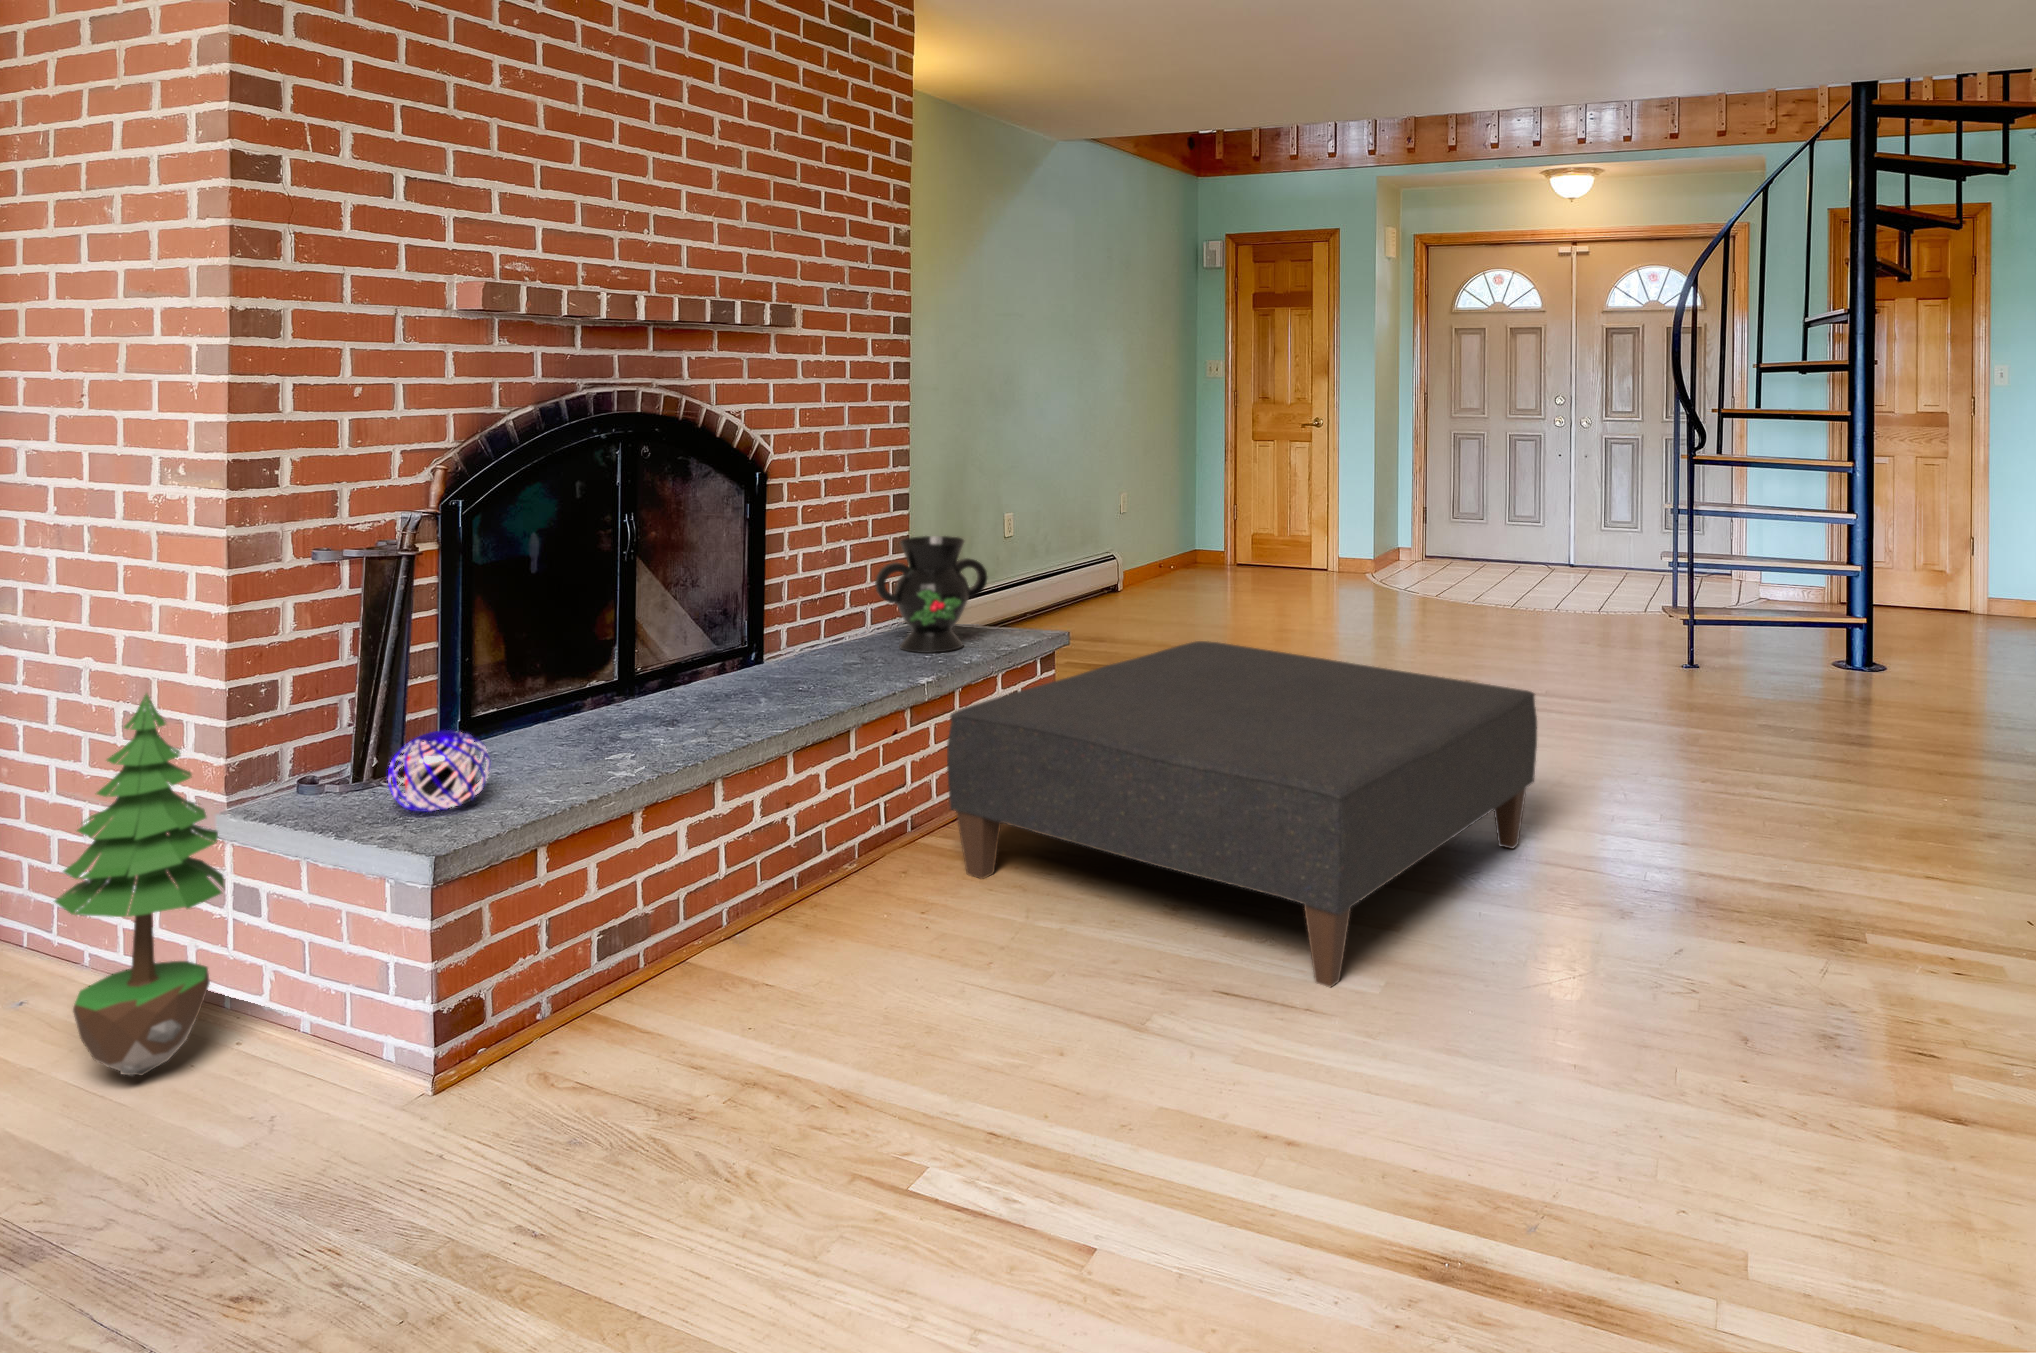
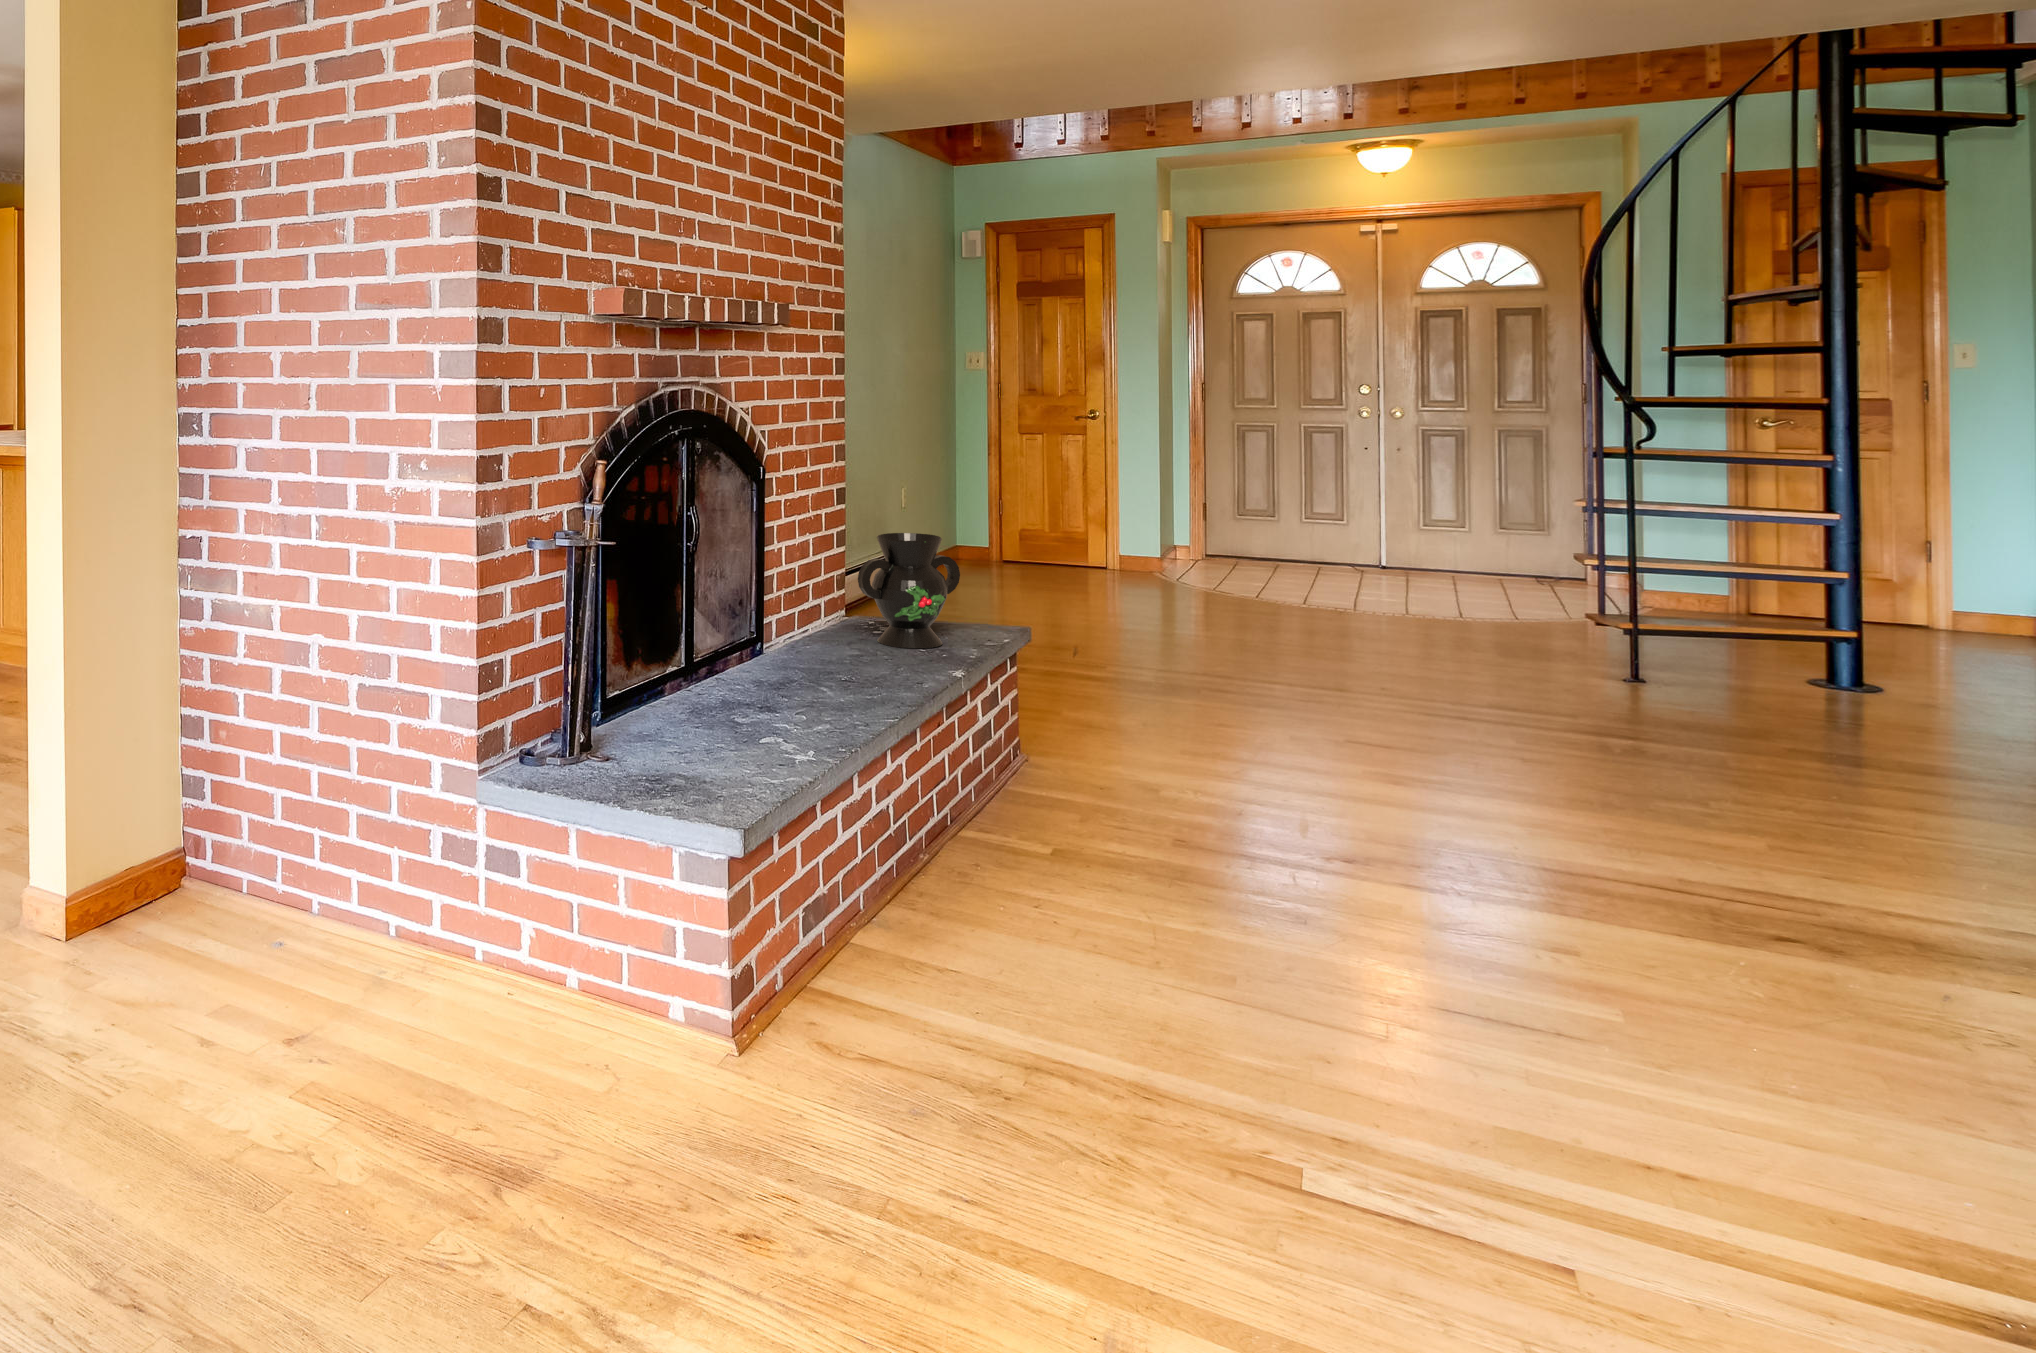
ottoman: present [947,641,1537,987] -> none [1009,642,1624,995]
potted tree: present [55,694,224,1075] -> none [384,666,507,1010]
decorative orb: present [388,730,491,812] -> none [628,708,711,783]

